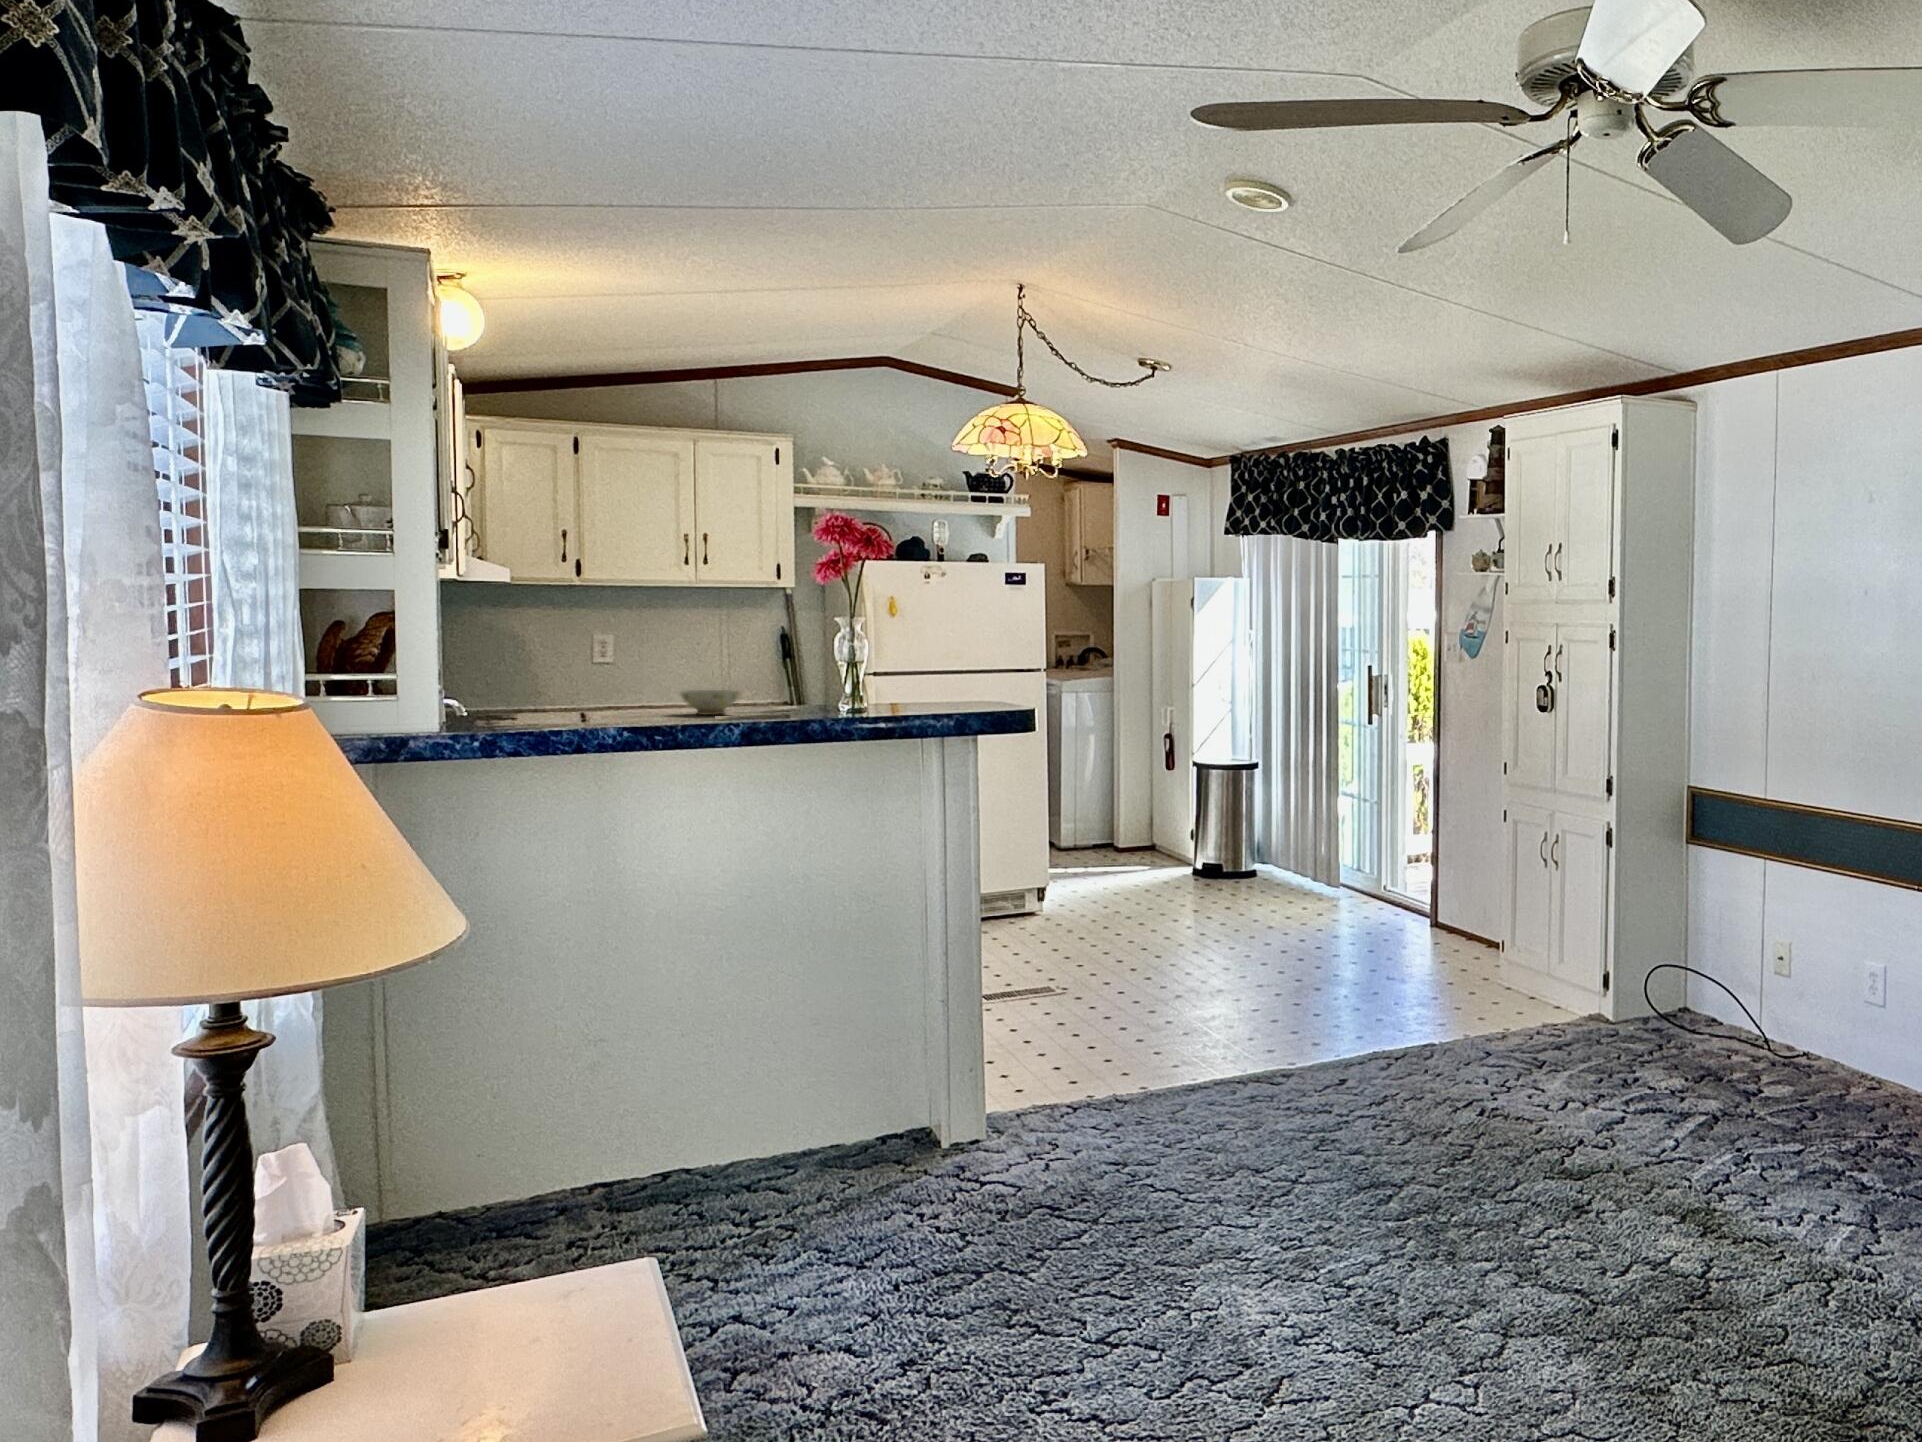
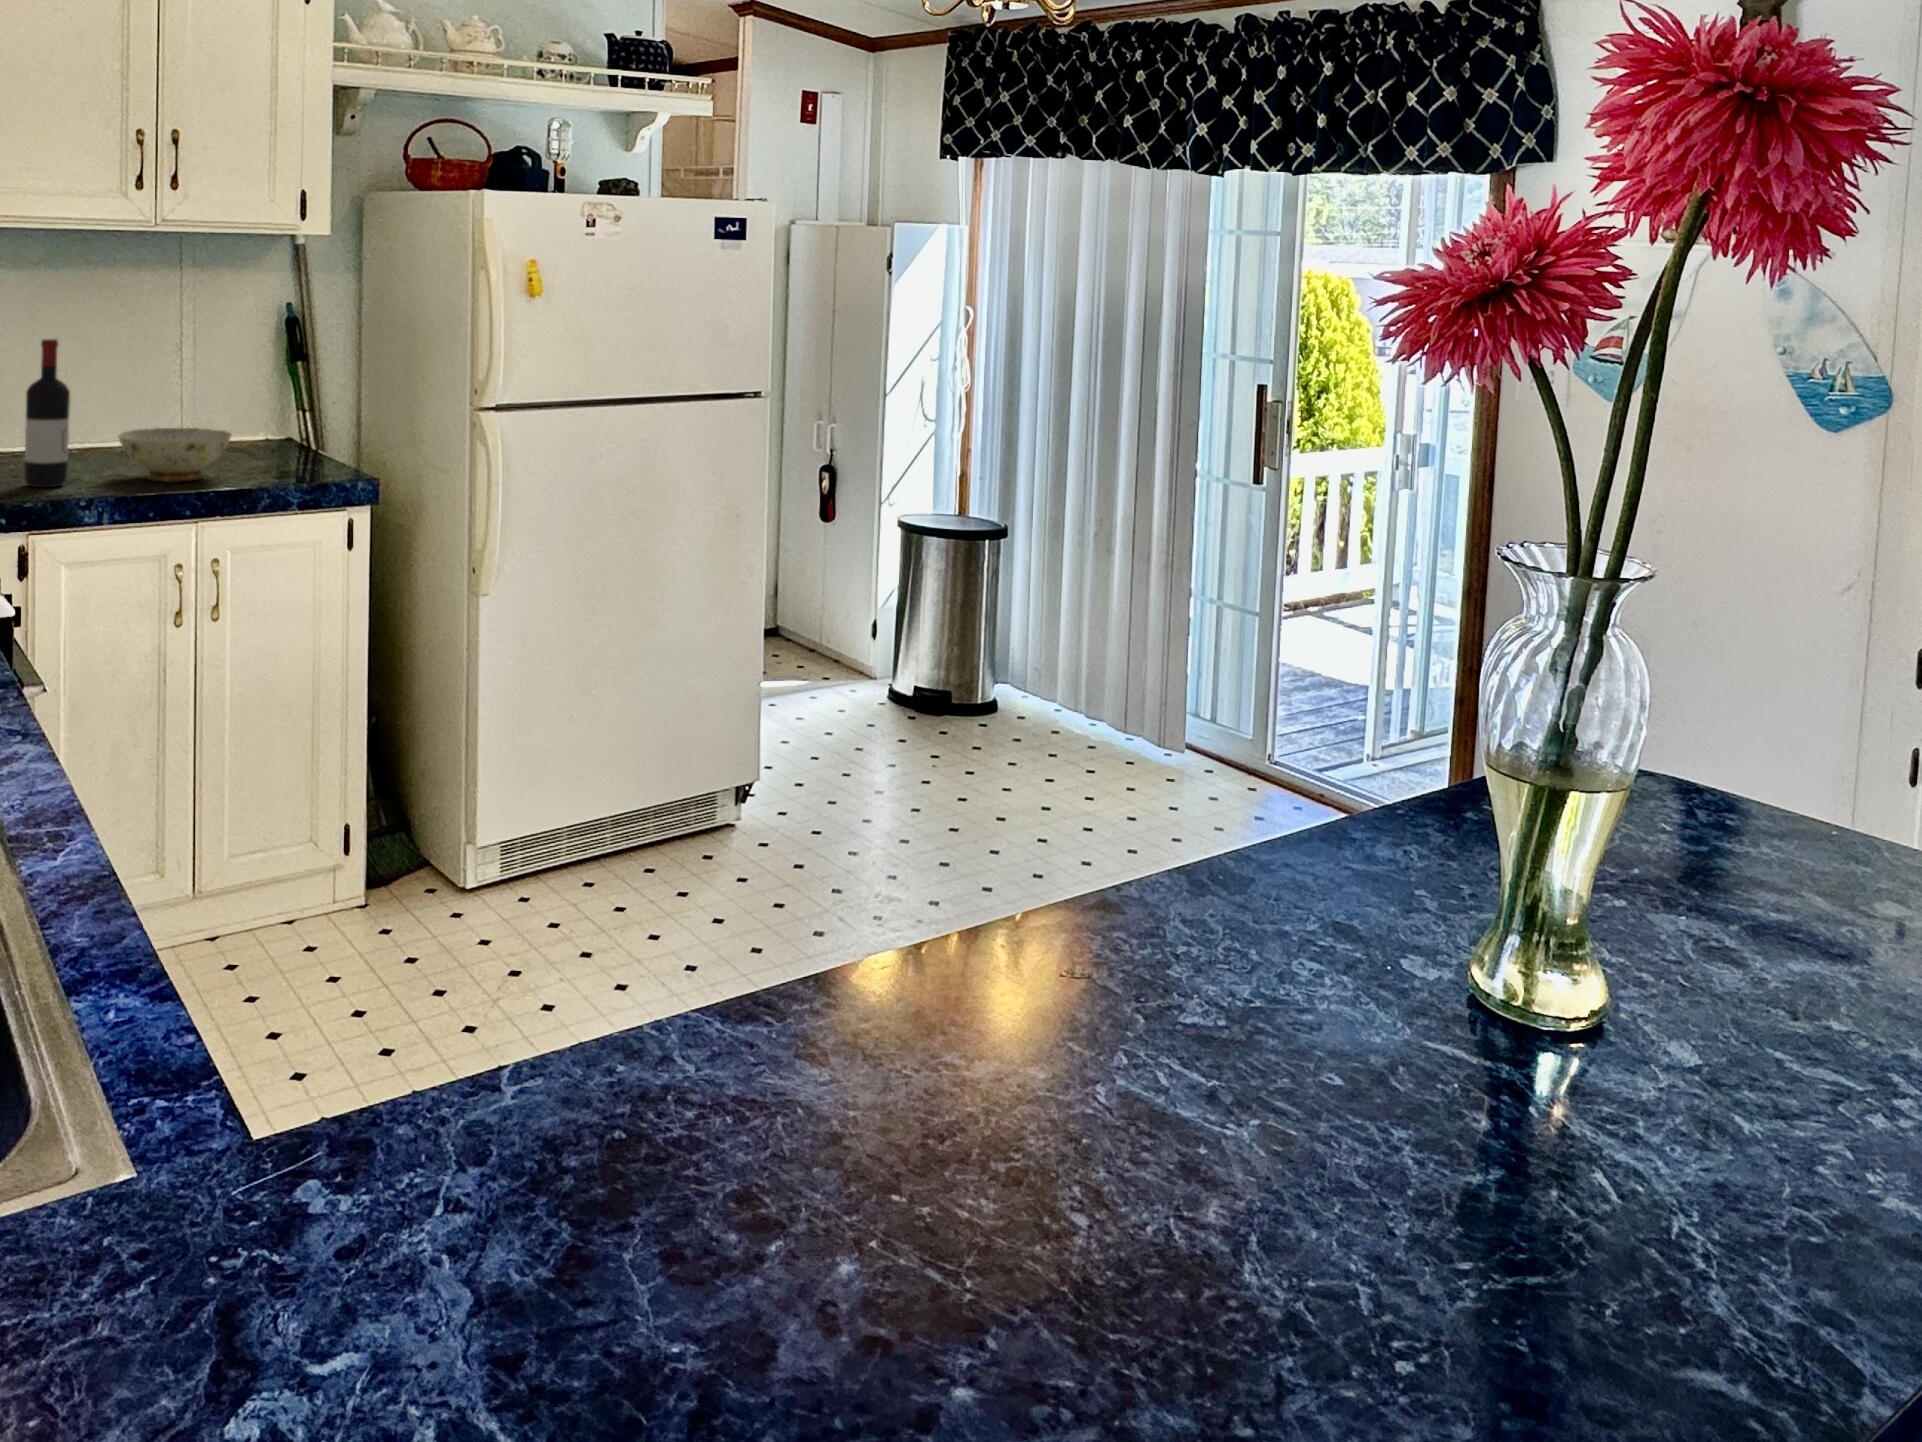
wine bottle: none [629,641,652,715] -> present [25,339,70,487]

